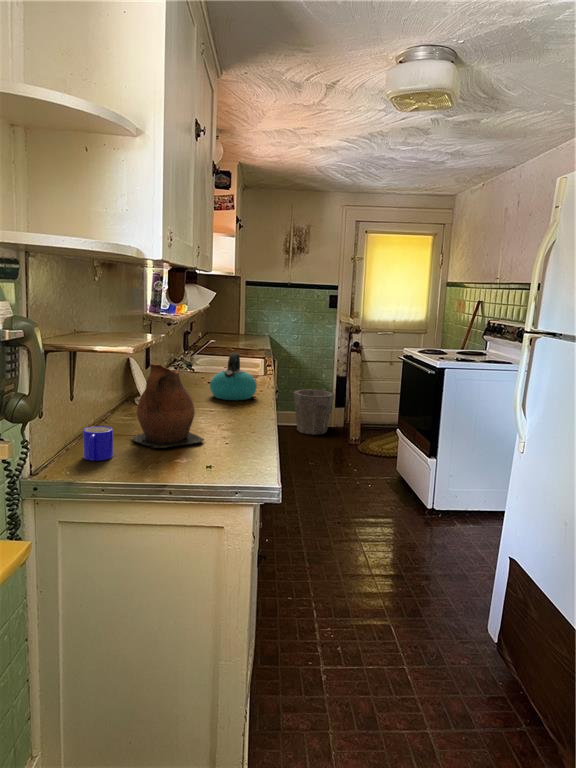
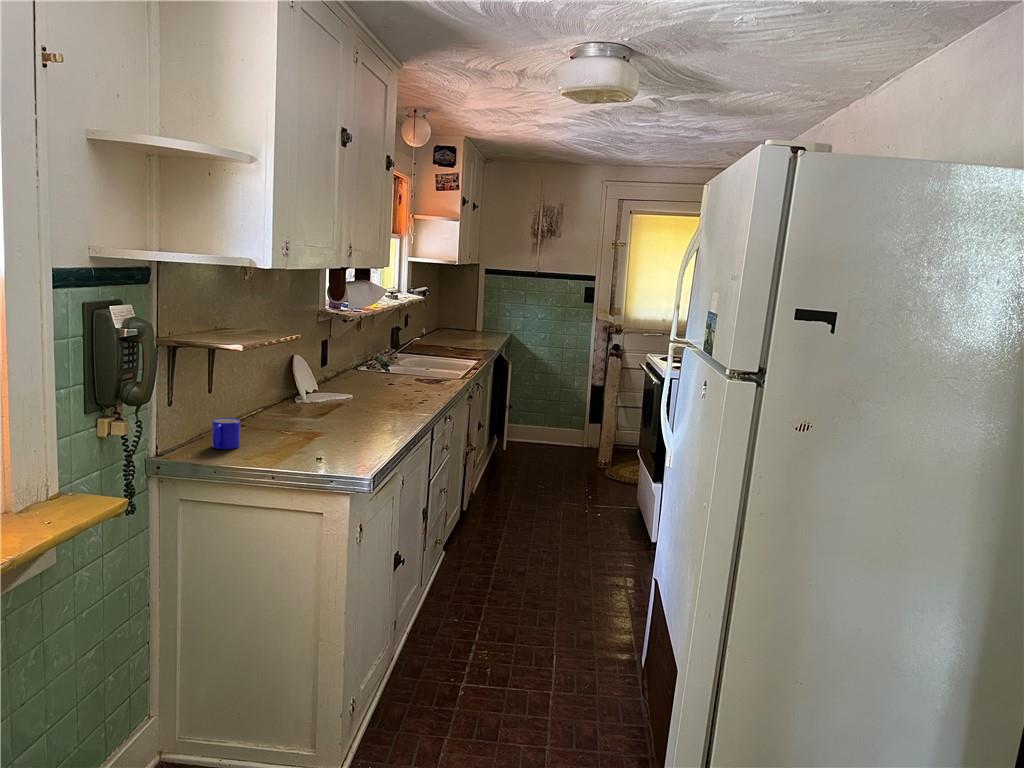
kettle: present [210,353,257,400] -> none [378,354,428,404]
ceramic pitcher: present [132,364,204,448] -> none [264,362,335,442]
waste bin: present [294,390,334,435] -> none [535,401,584,456]

